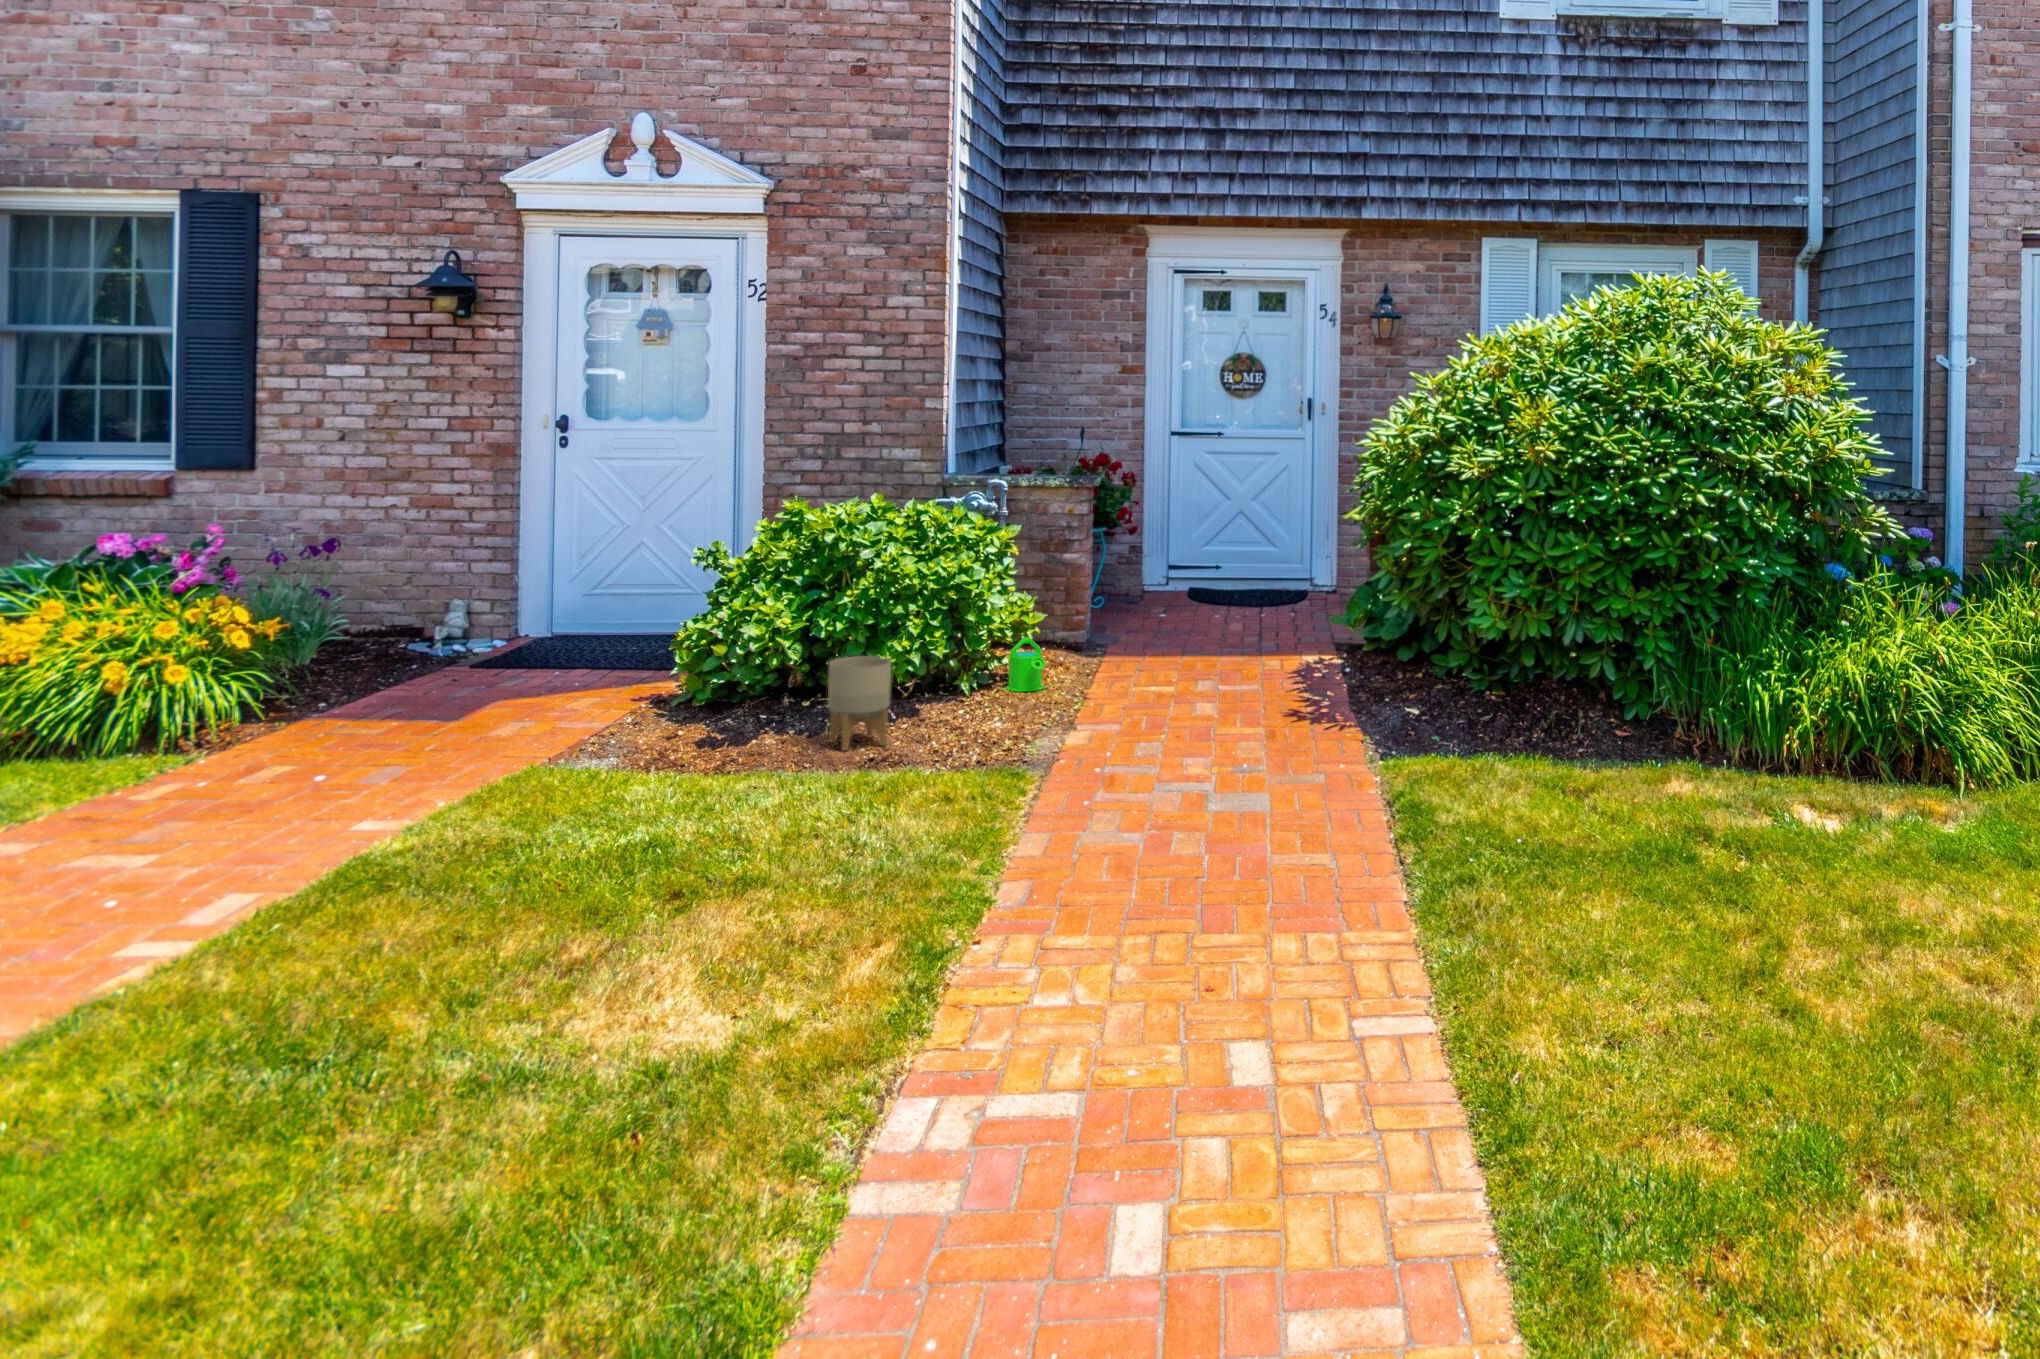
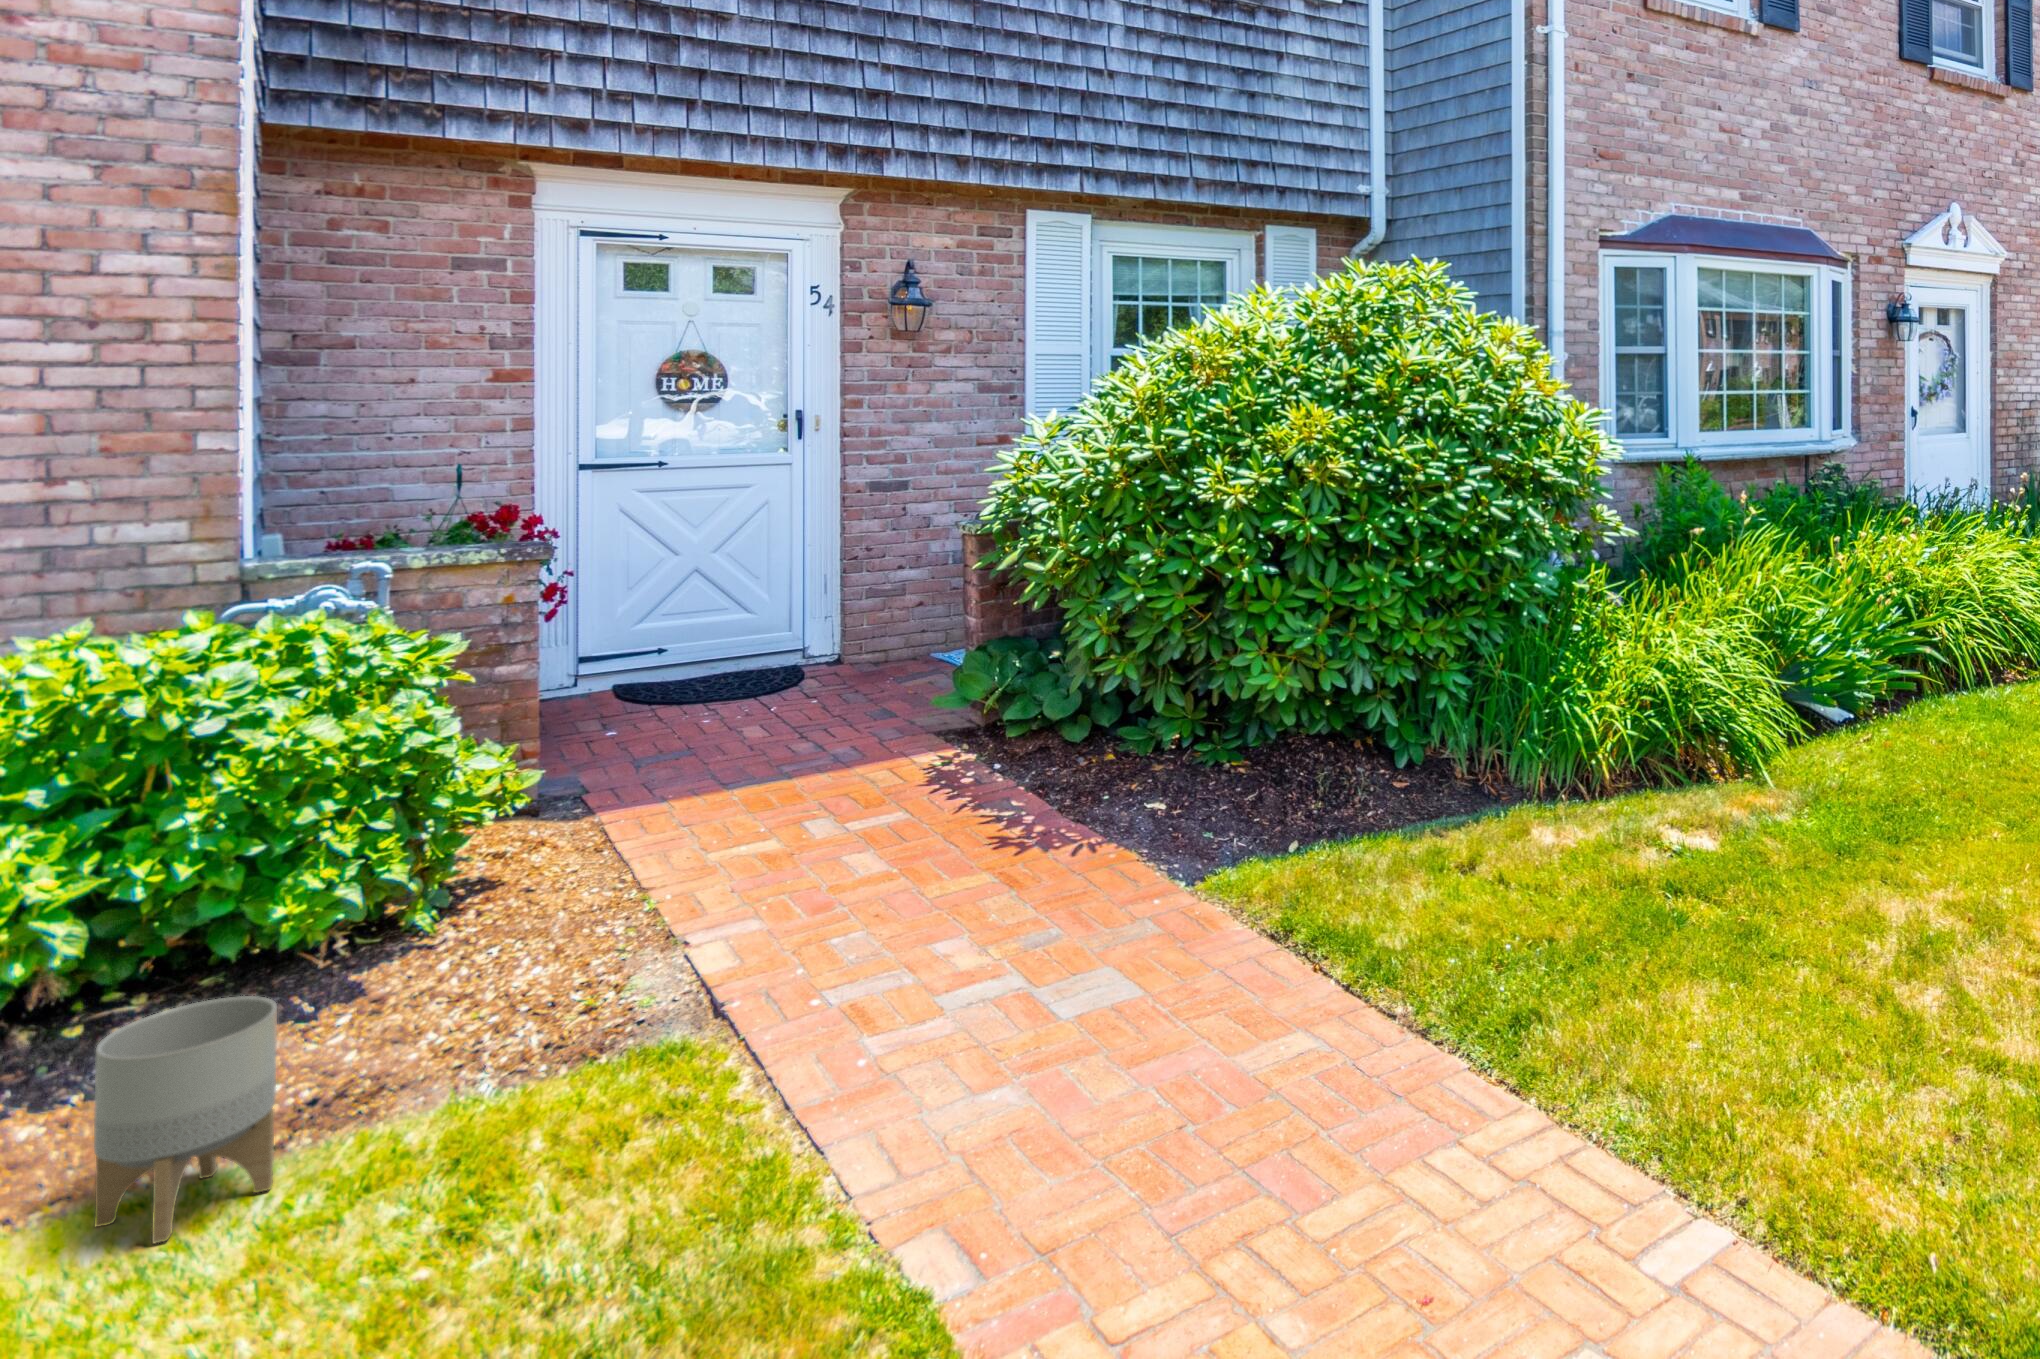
watering can: present [1006,637,1045,692] -> none [443,848,542,953]

